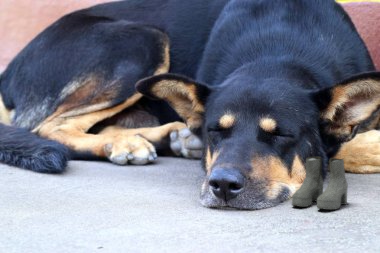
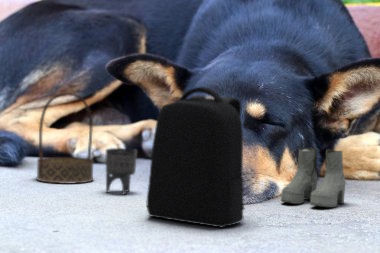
basket: none [81,113,130,193] -> present [37,92,94,184]
backpack: none [177,118,259,238] -> present [146,87,244,227]
planter: none [139,163,167,204] -> present [105,148,137,195]

